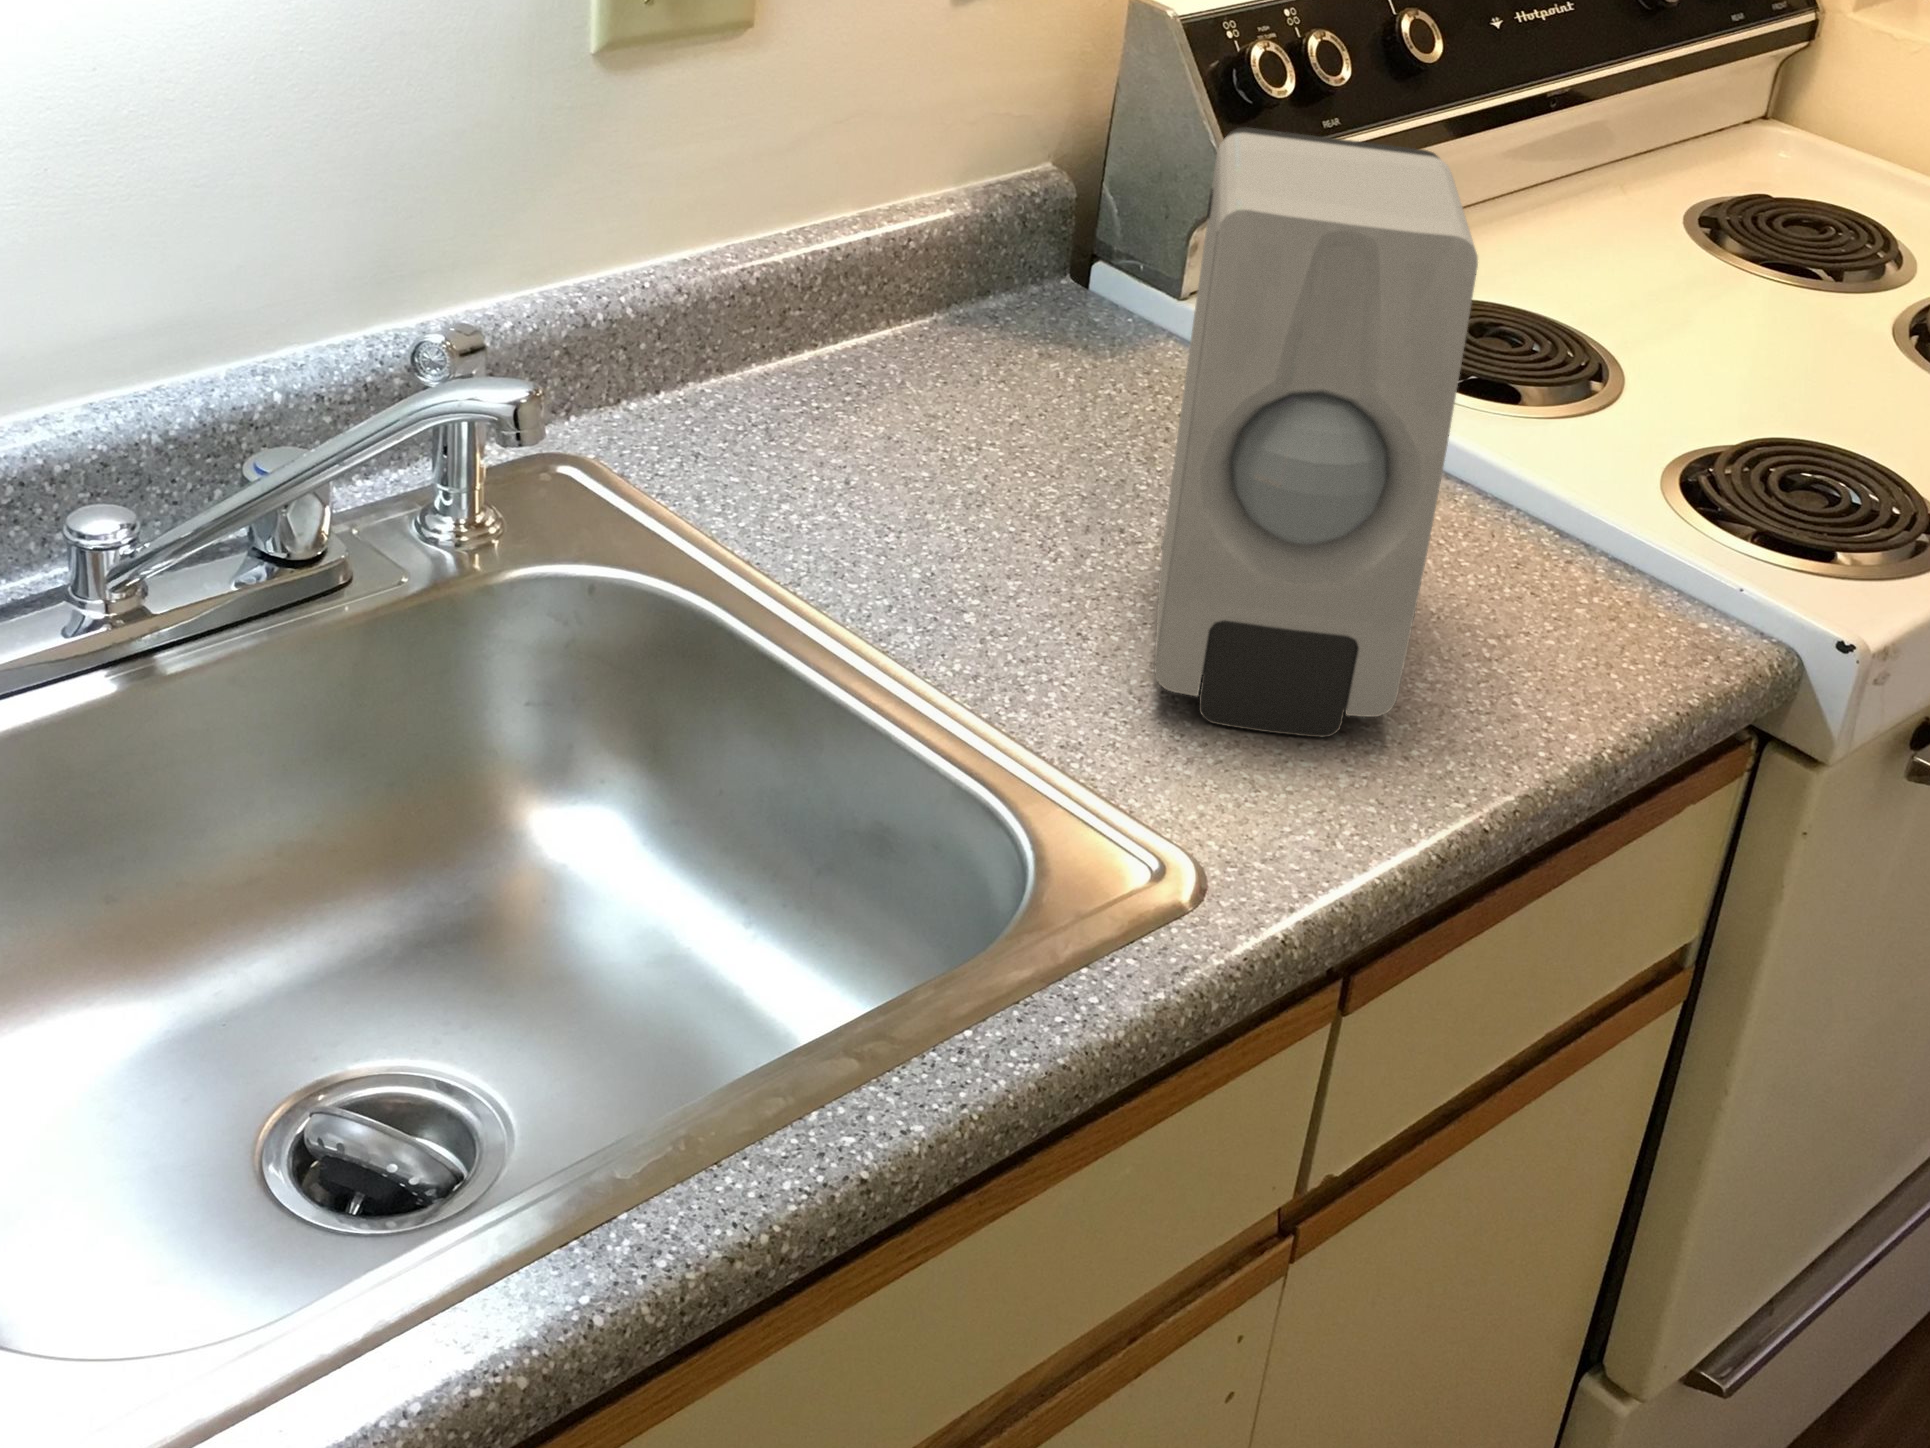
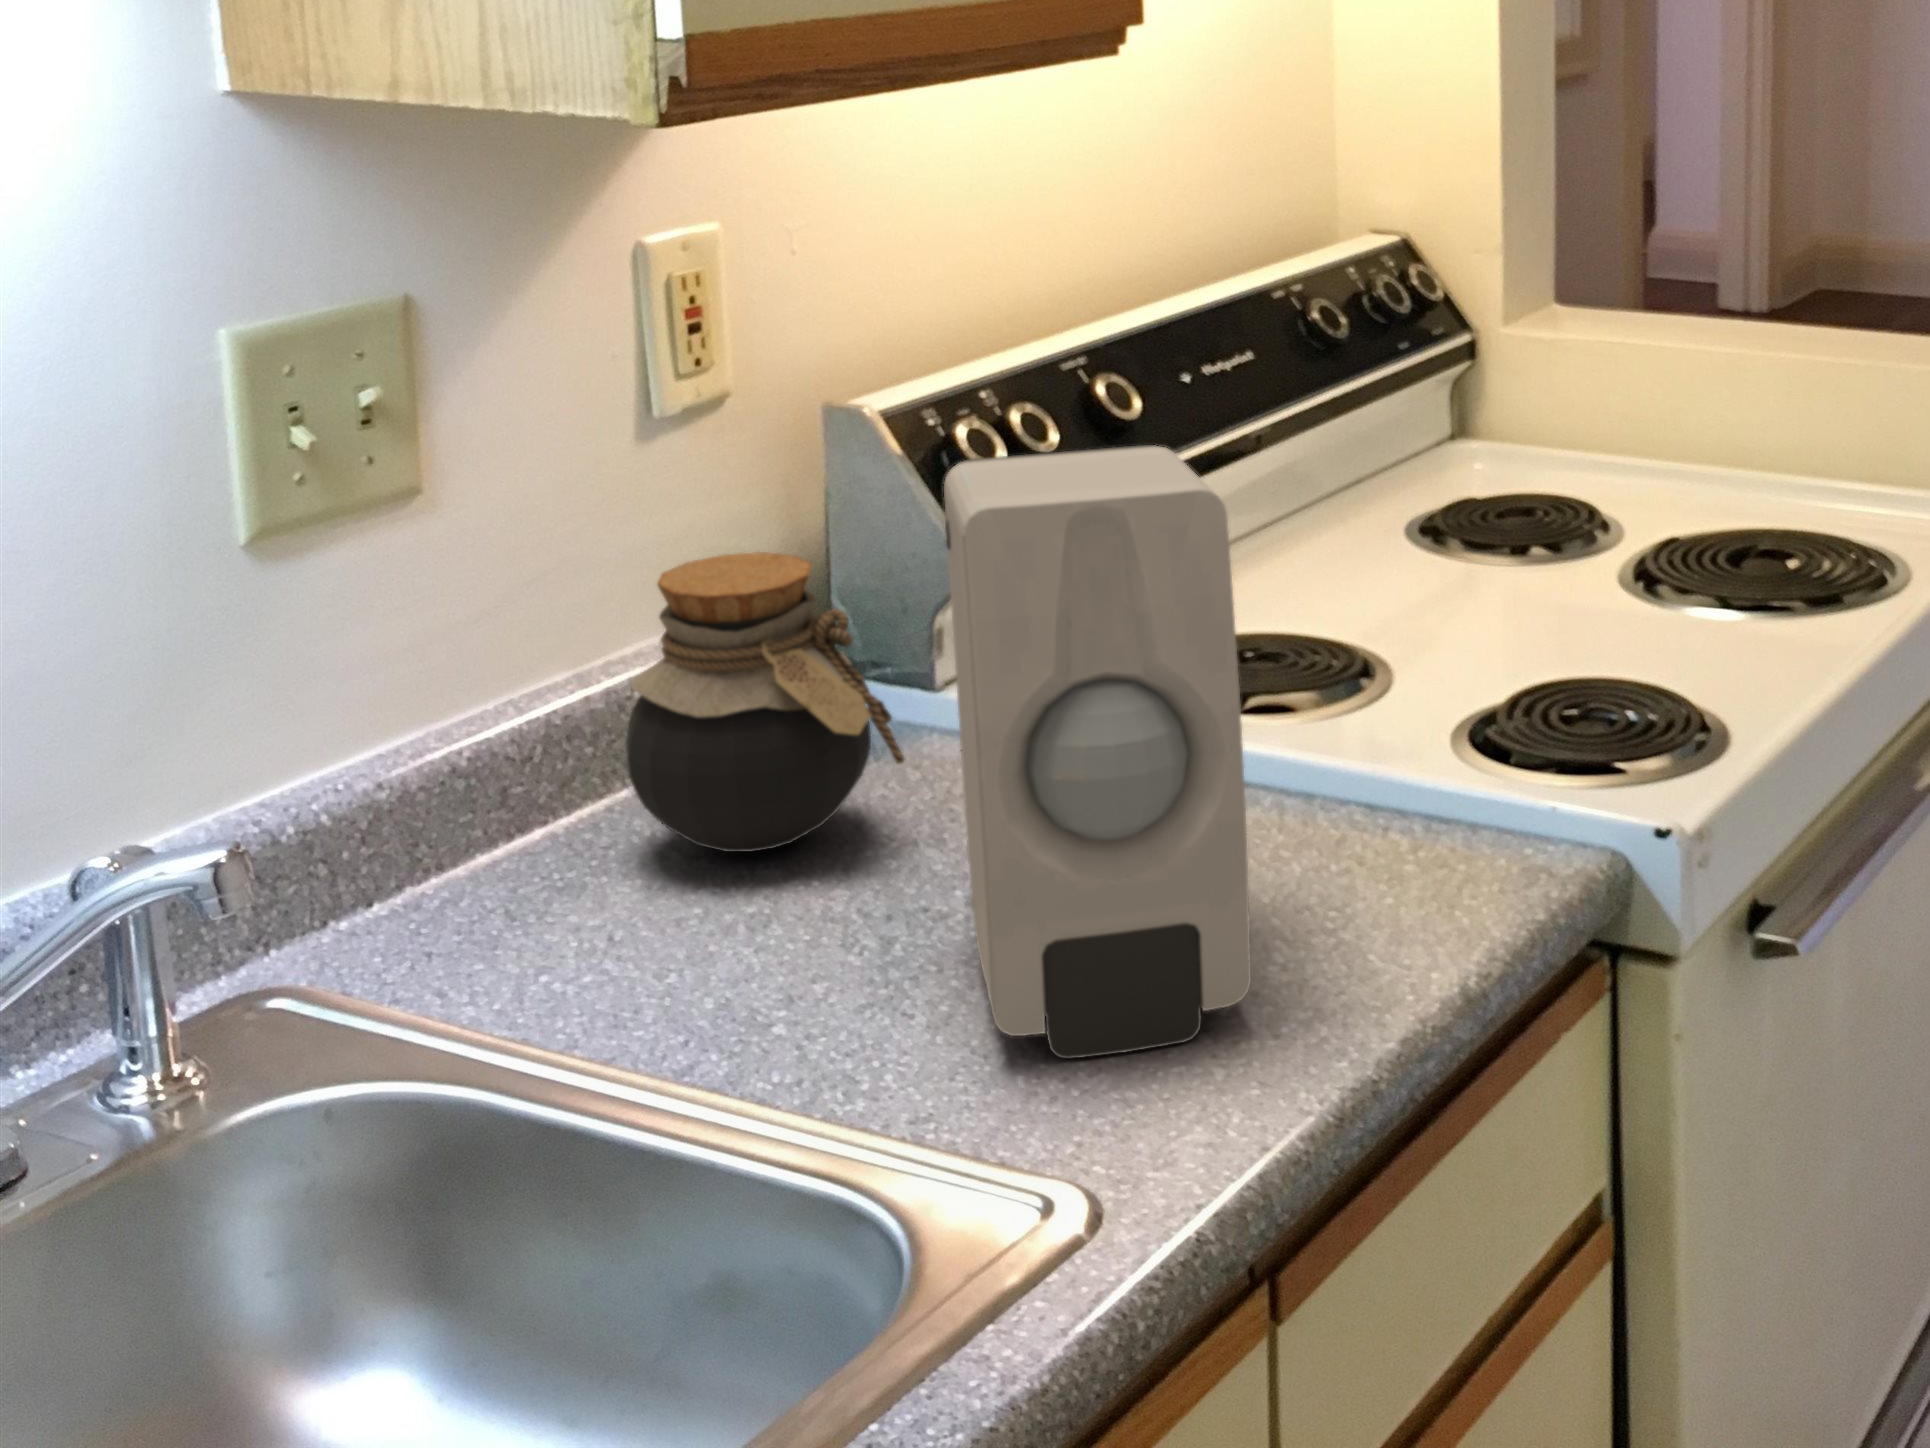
jar: none [890,141,1136,427] -> present [626,552,904,852]

